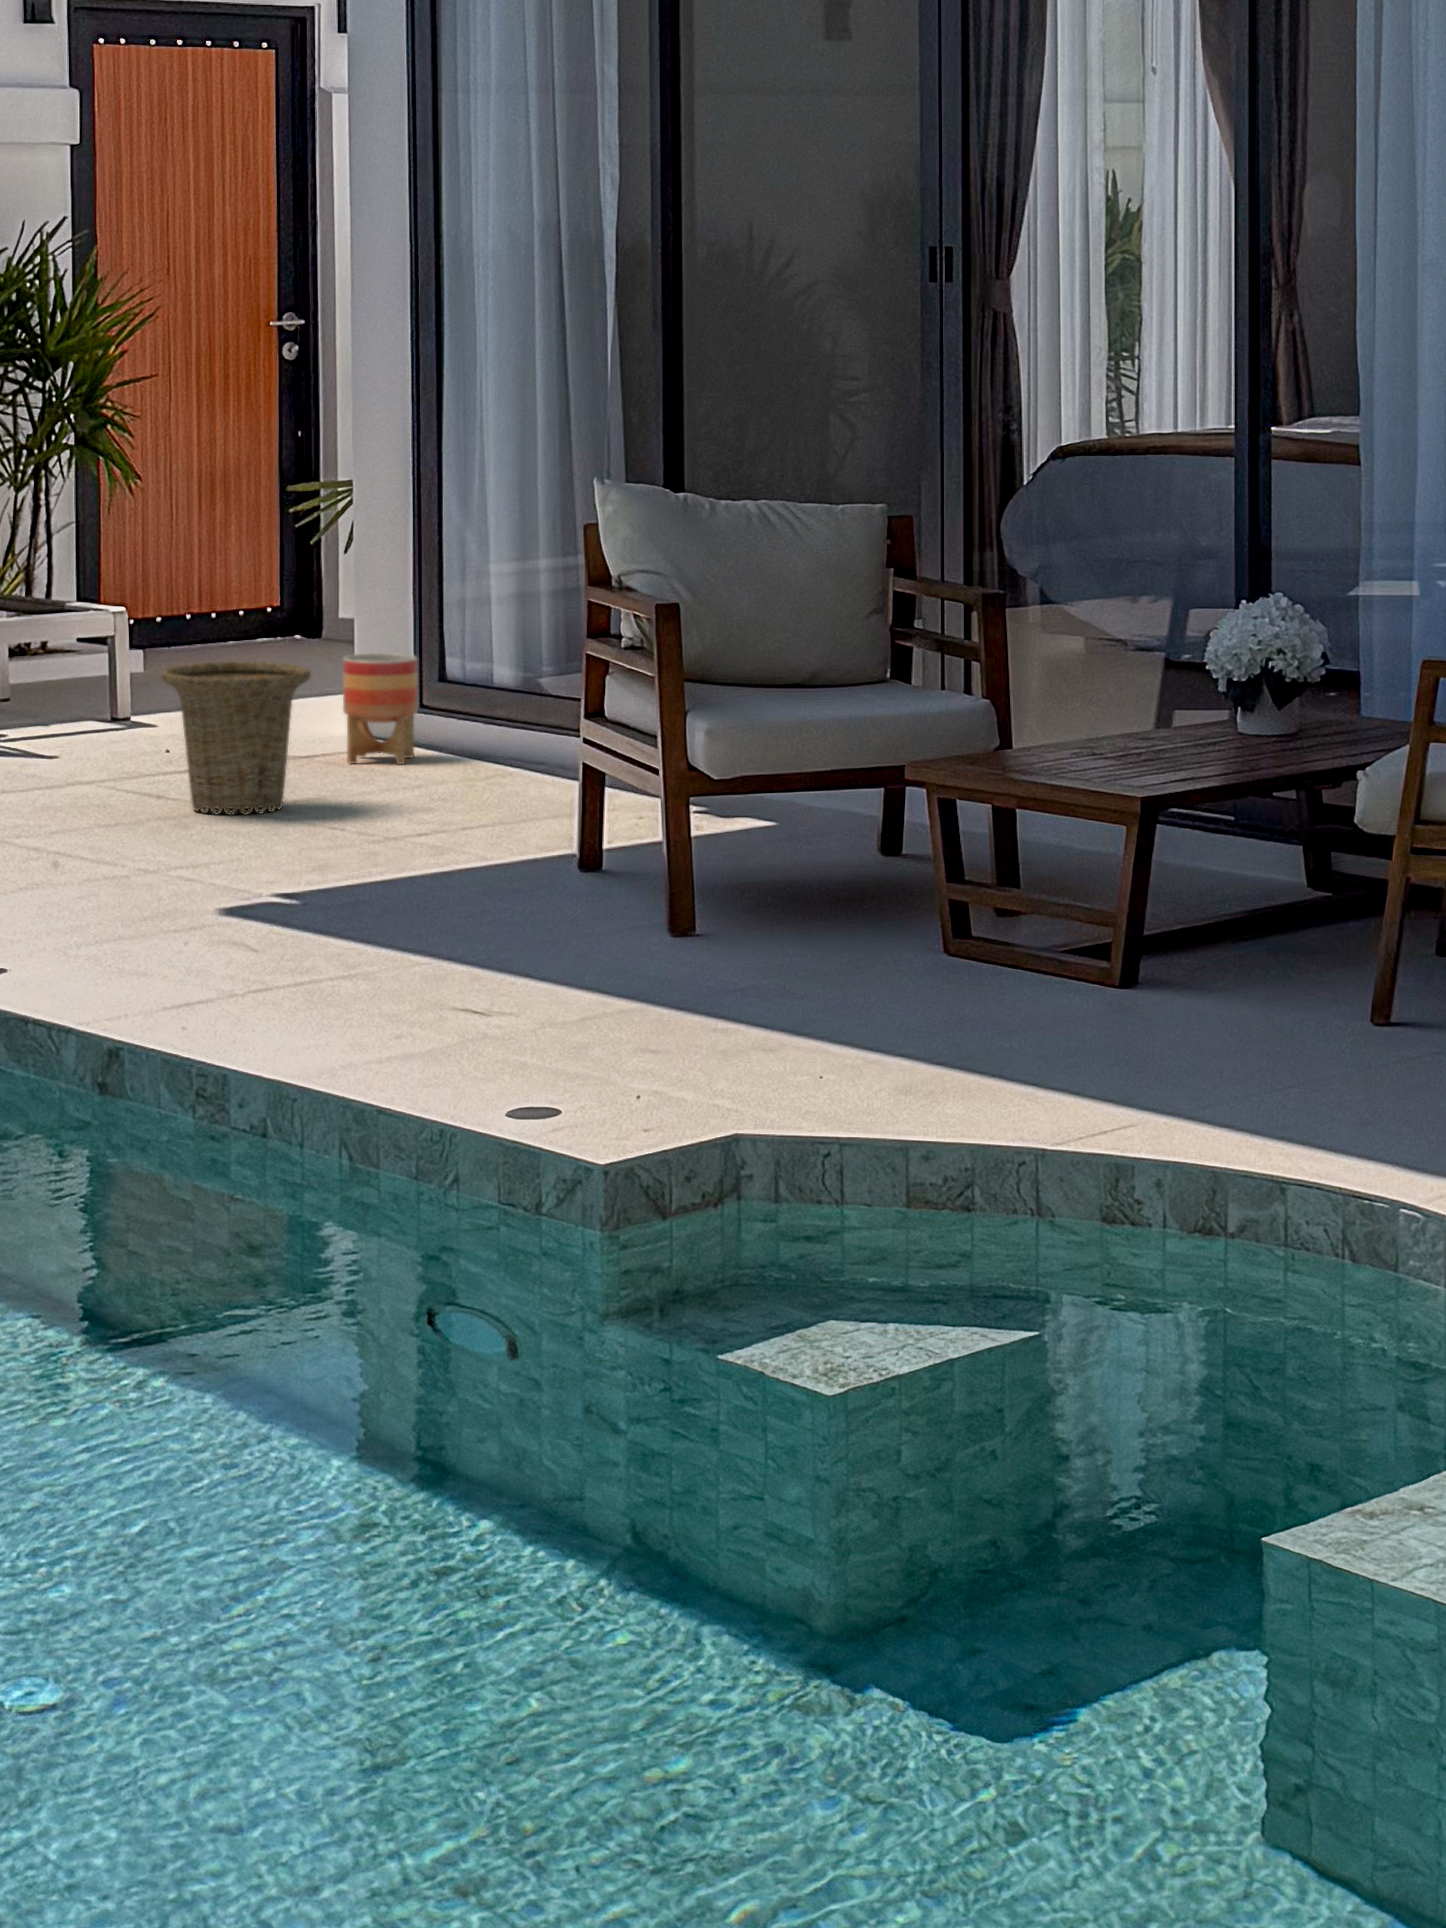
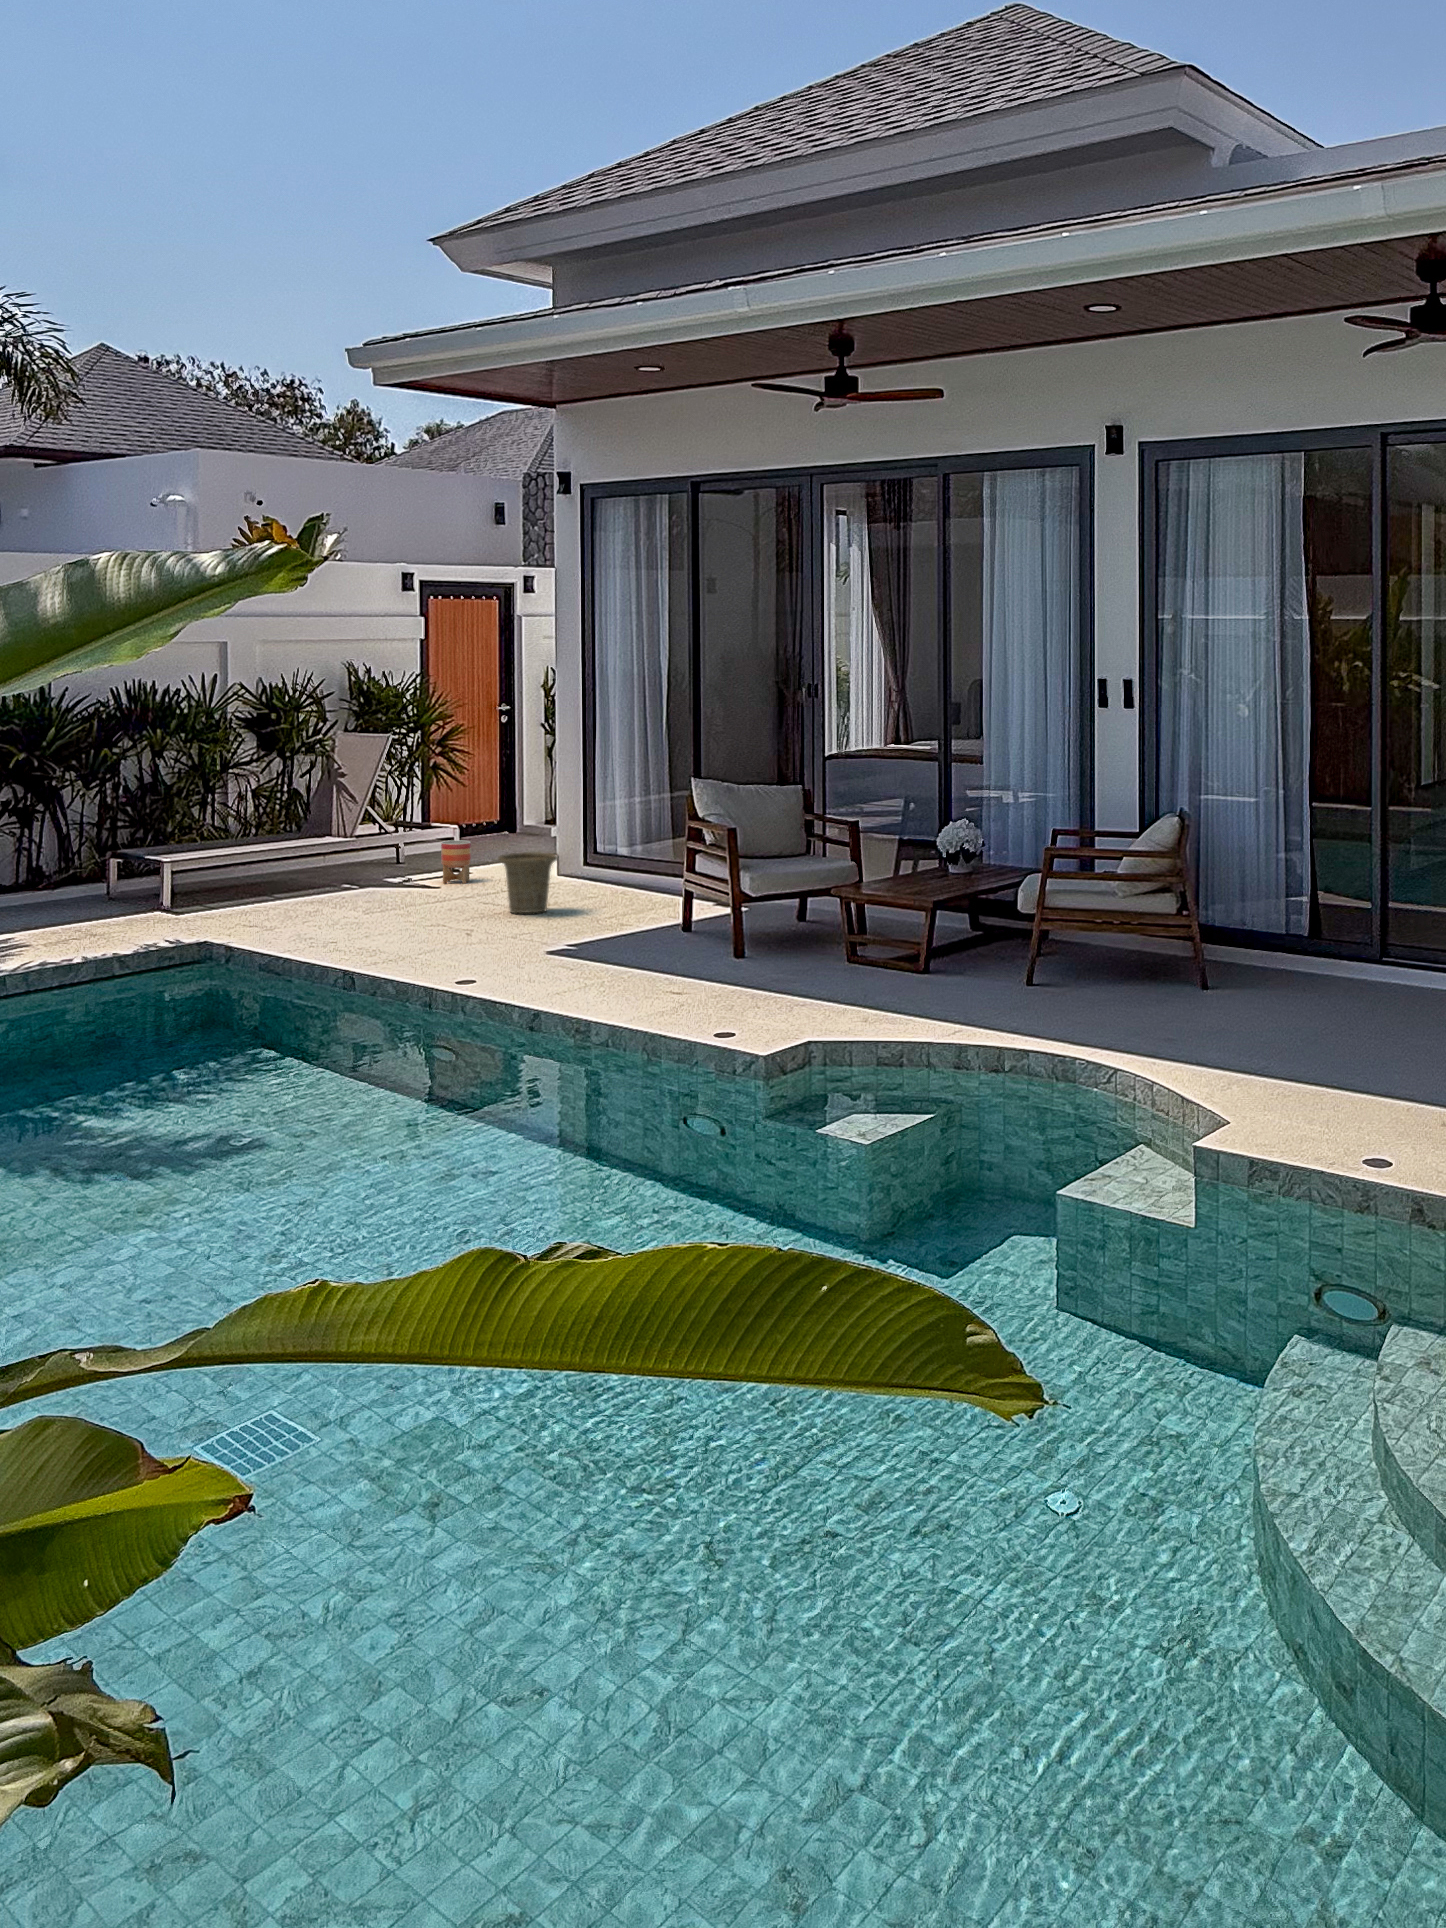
planter: present [343,653,418,764] -> present [441,840,471,884]

